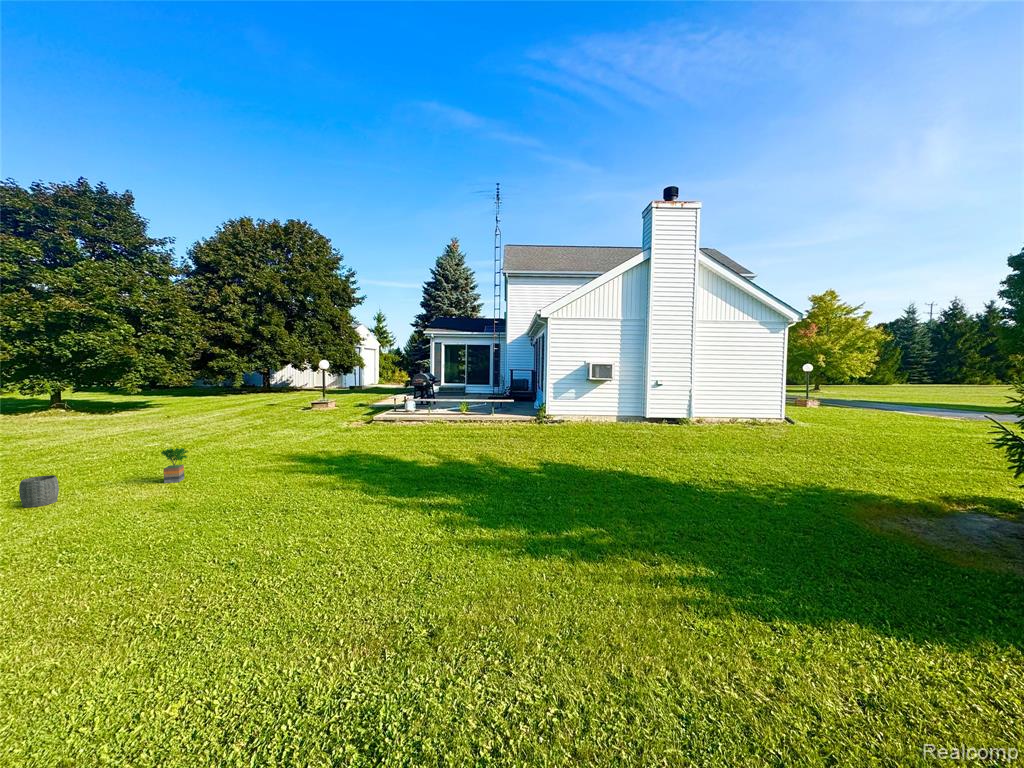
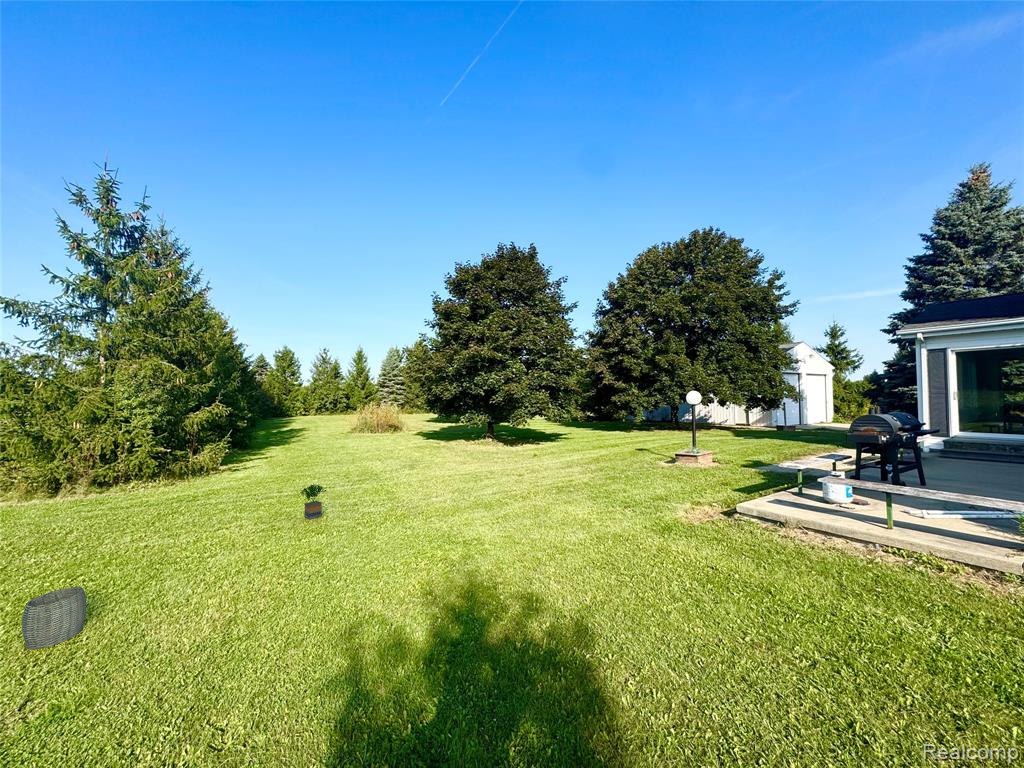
potted tree: present [161,448,188,483] -> present [301,485,326,520]

